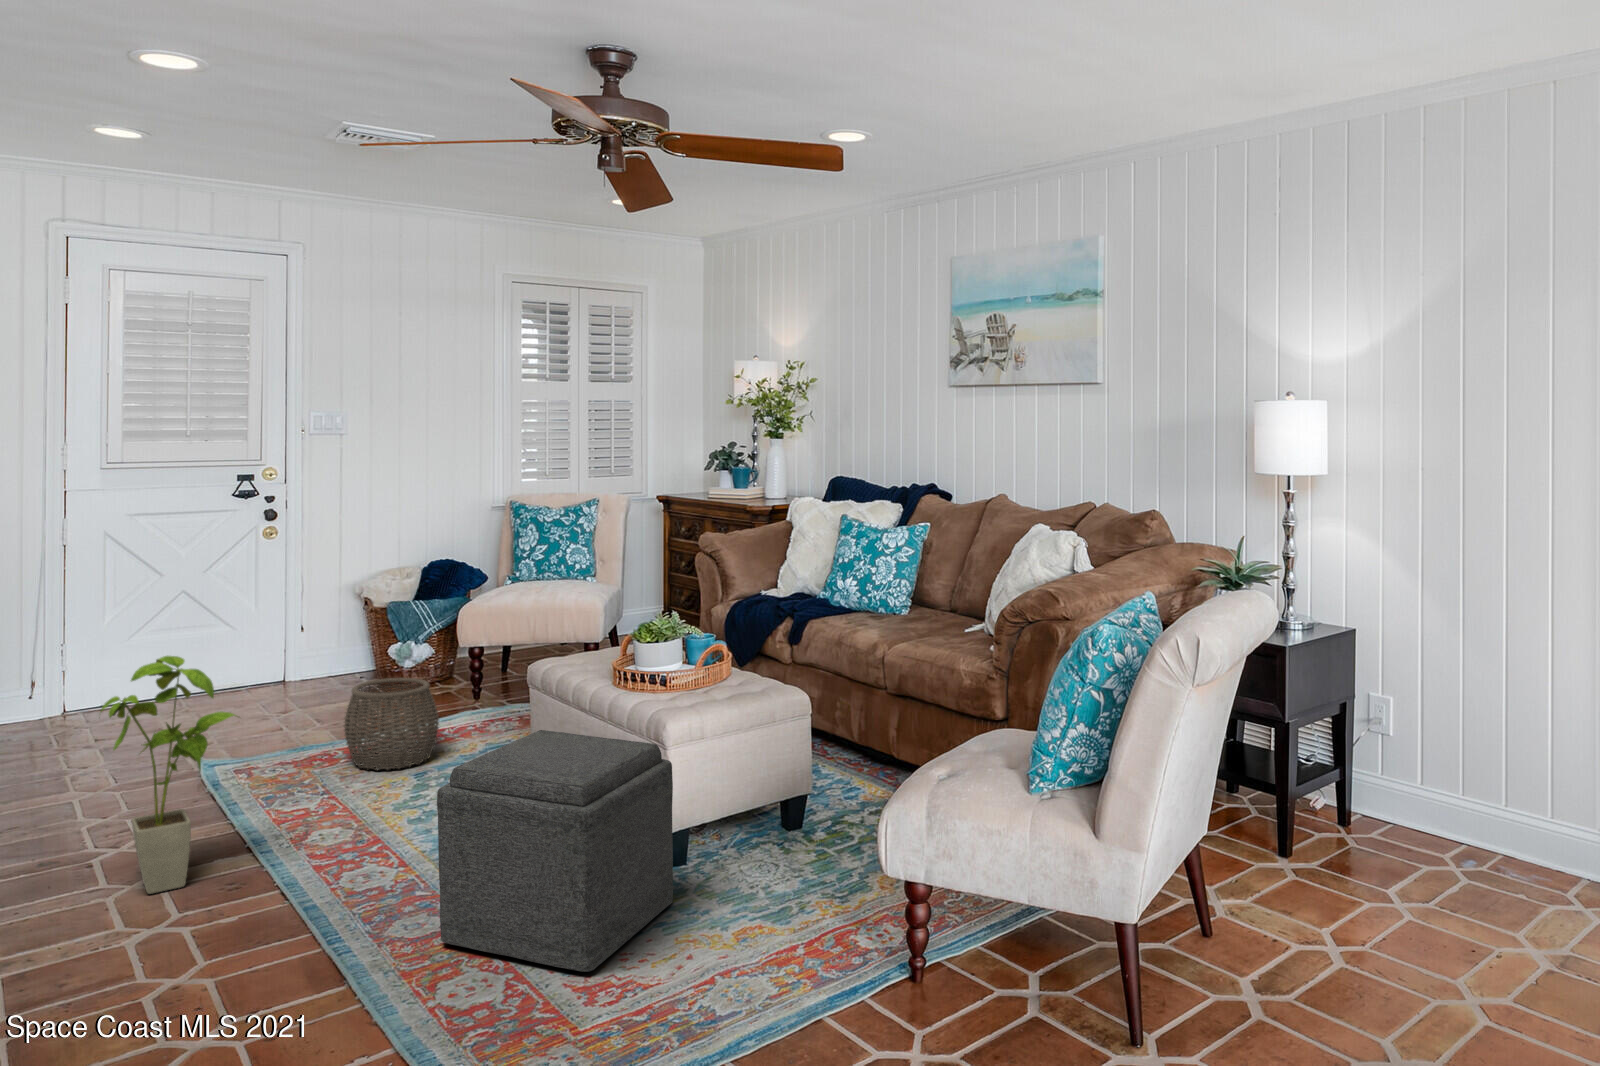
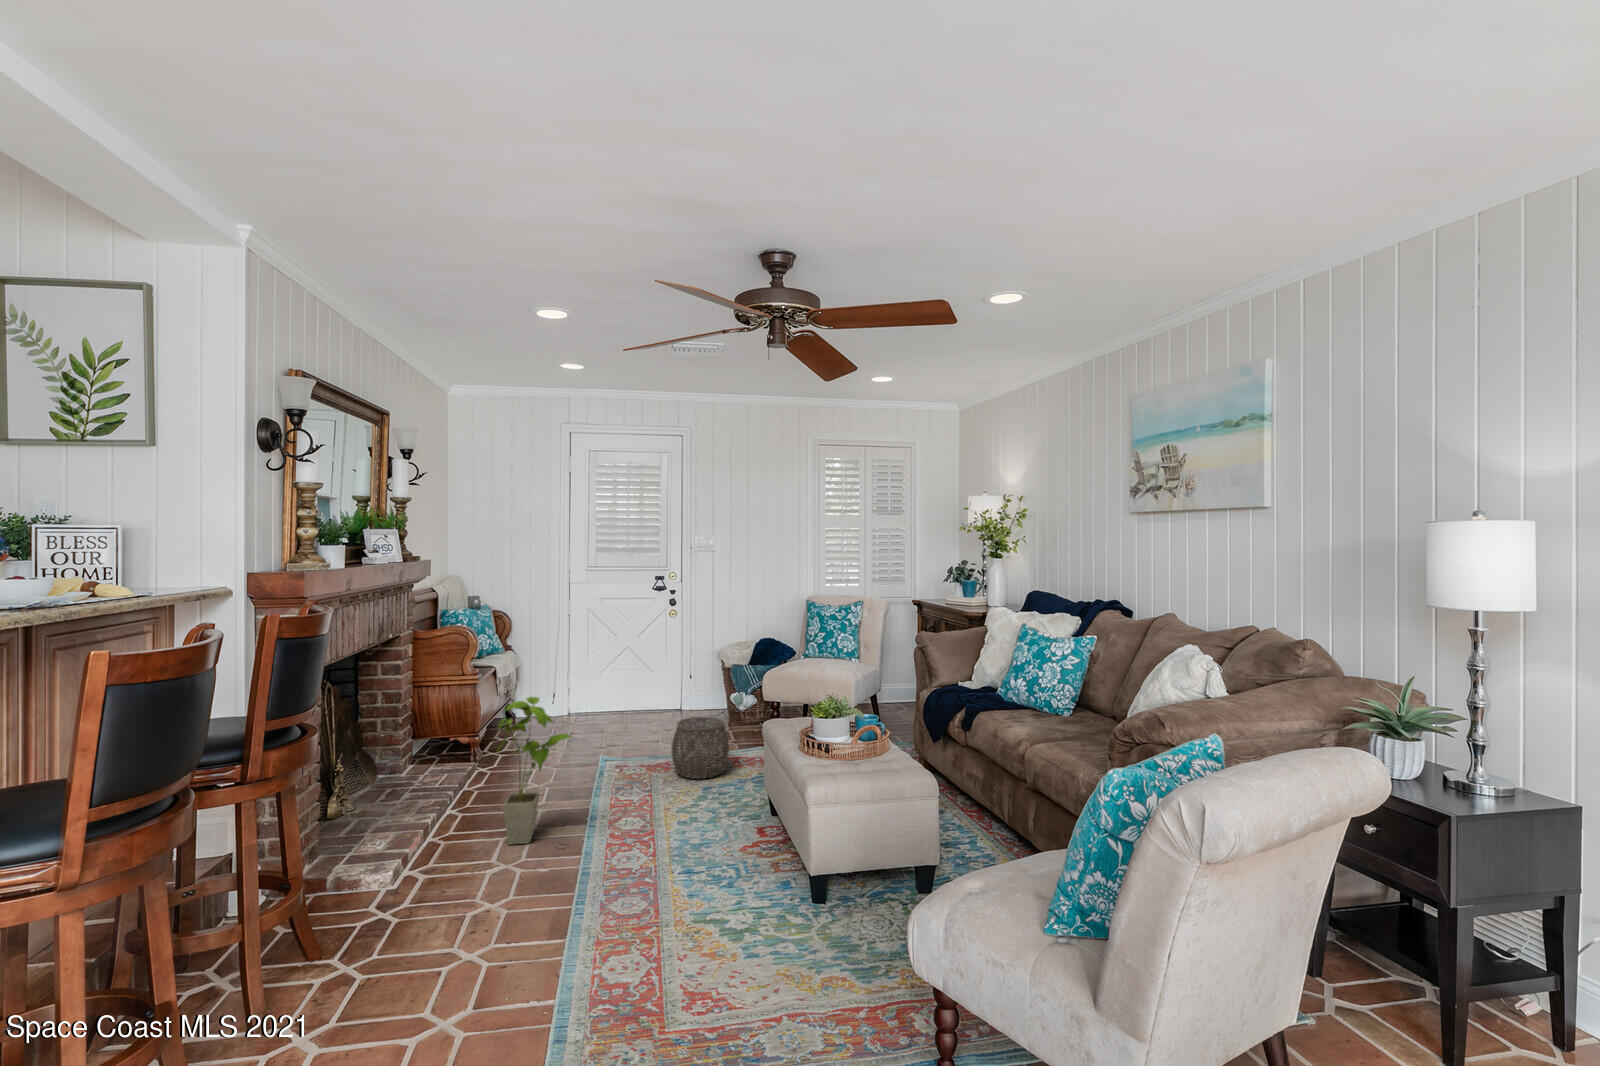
ottoman: present [437,730,673,972] -> none [626,779,799,984]

